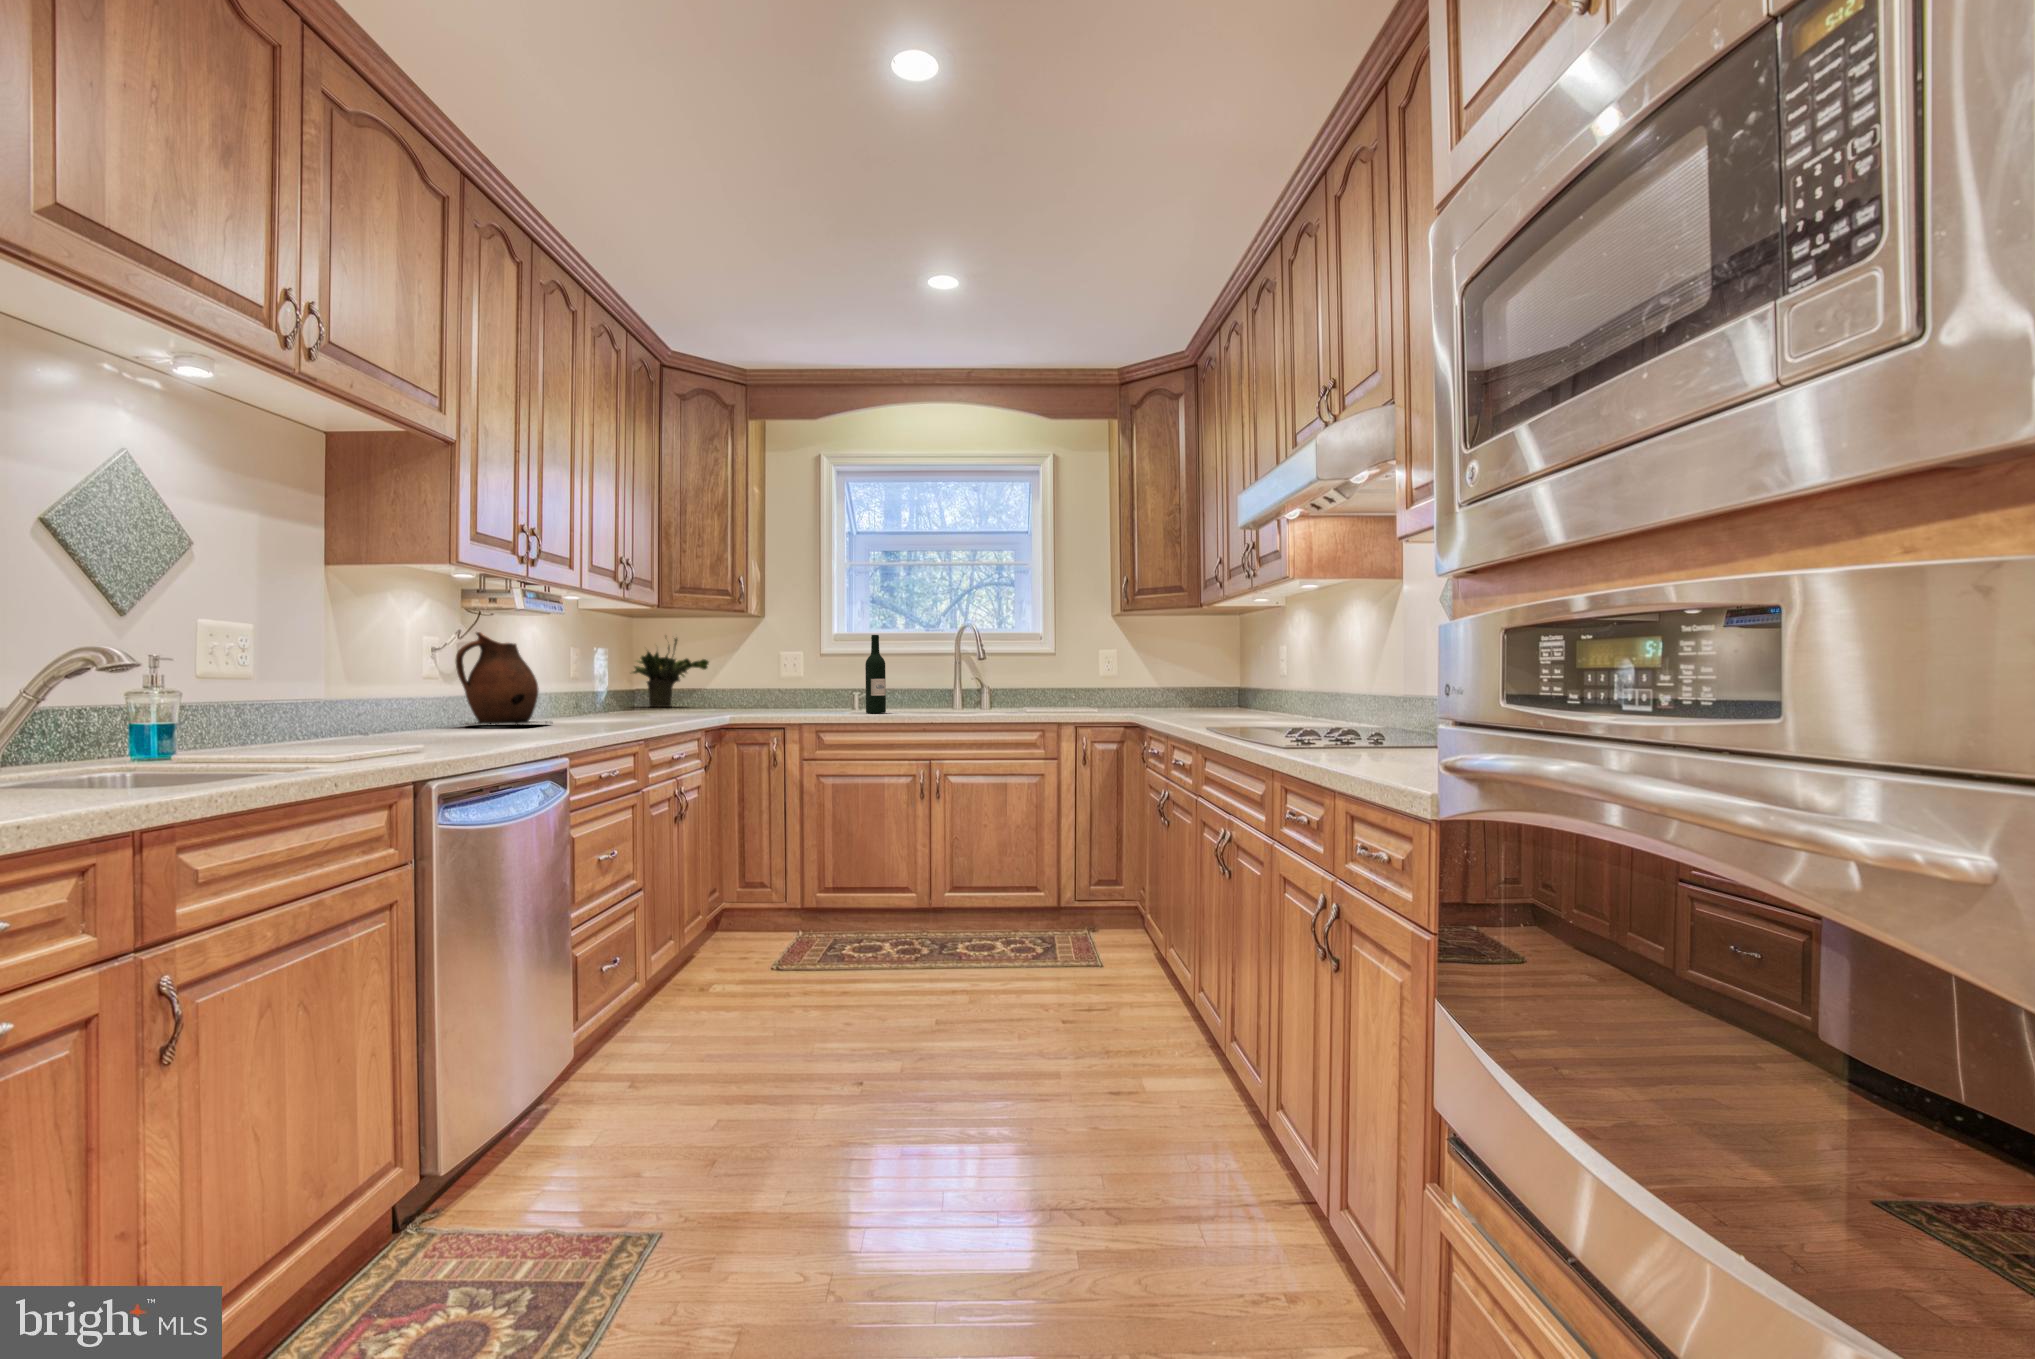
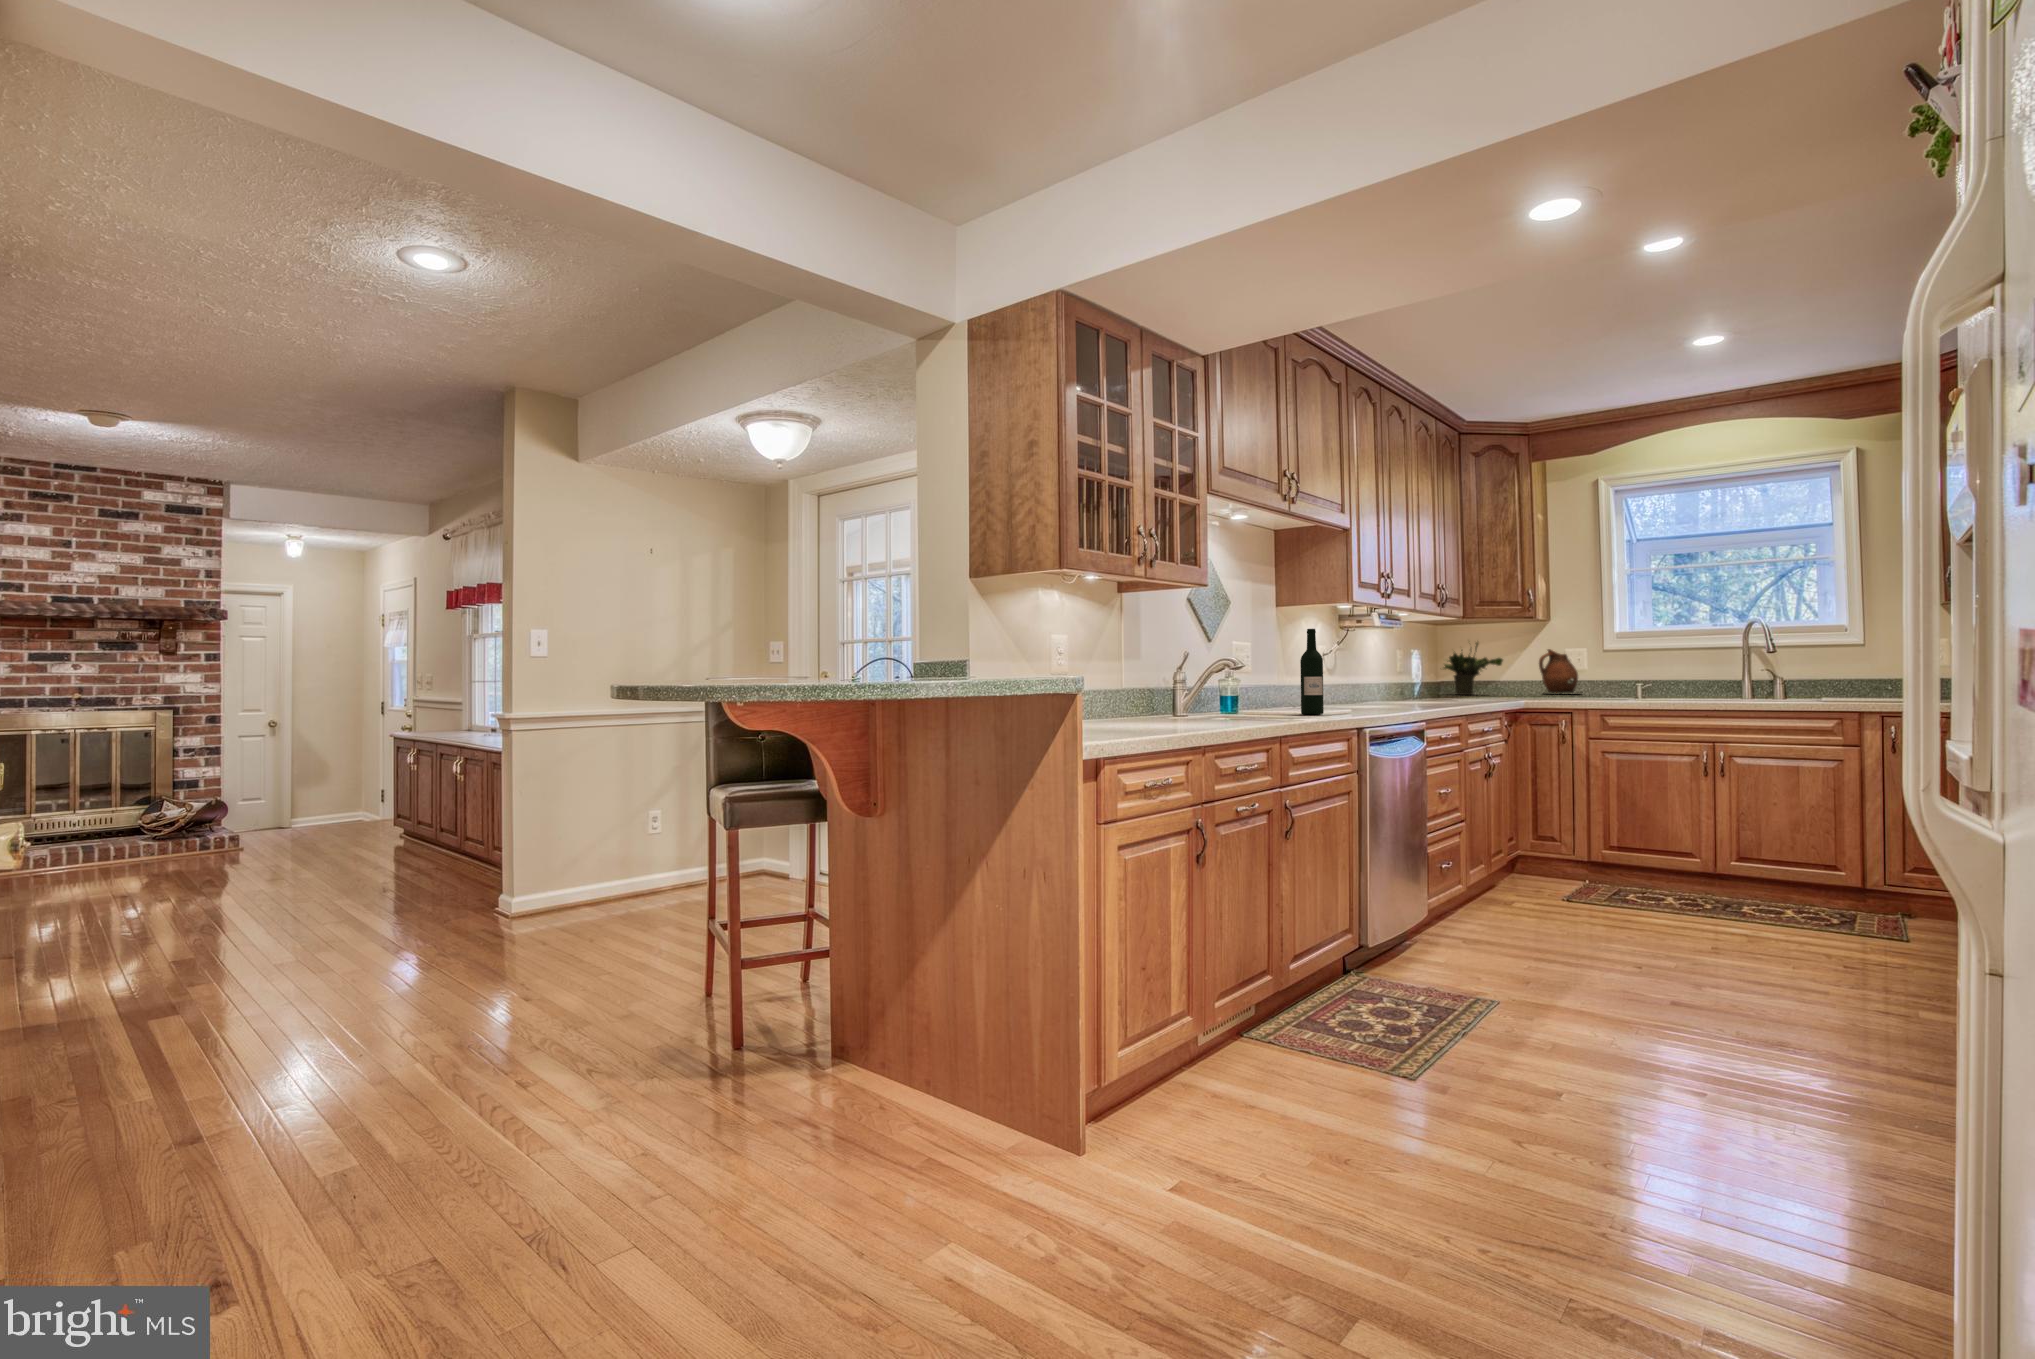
ceramic pitcher: present [456,632,547,725] -> present [1539,649,1578,693]
wine bottle: present [865,635,886,713] -> present [1300,629,1324,714]

